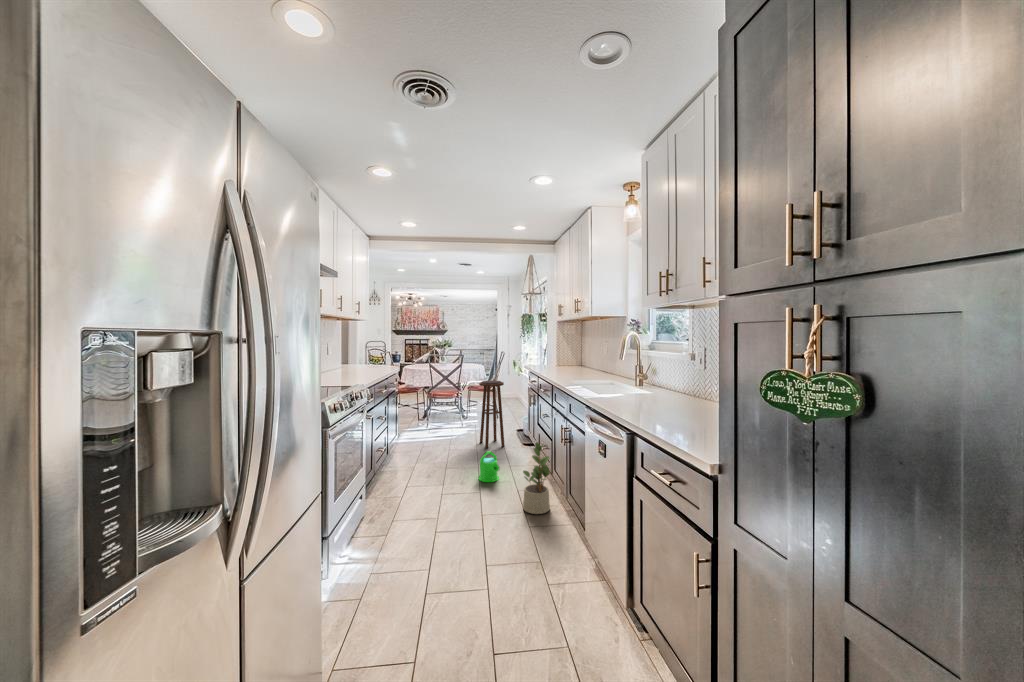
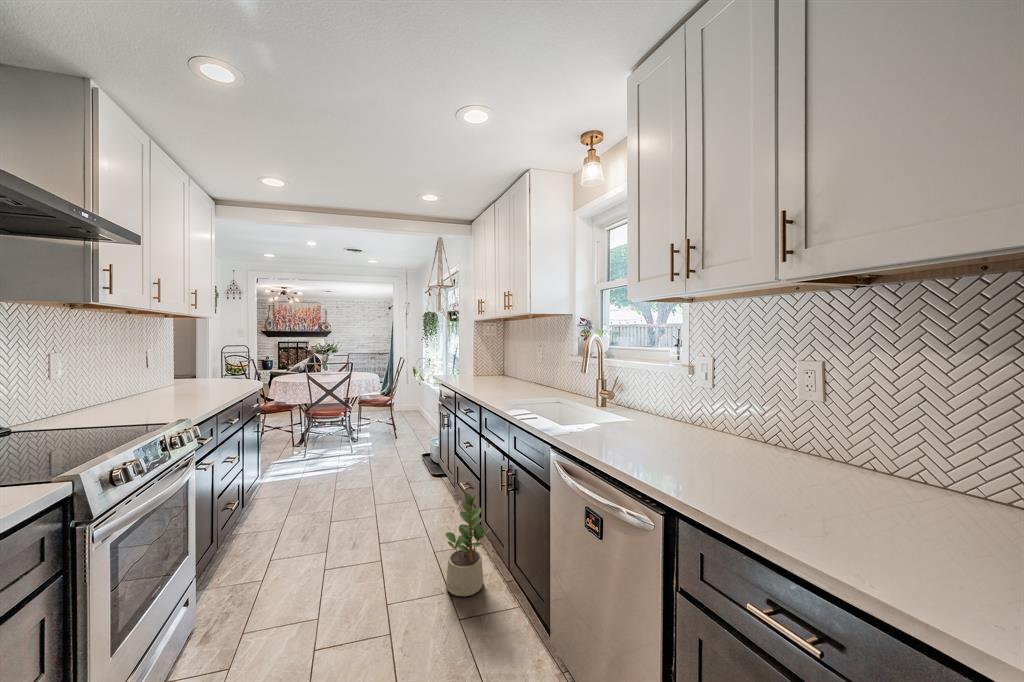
stool: present [479,380,505,448] -> none [376,397,409,484]
watering can: present [479,451,499,482] -> none [377,499,408,544]

